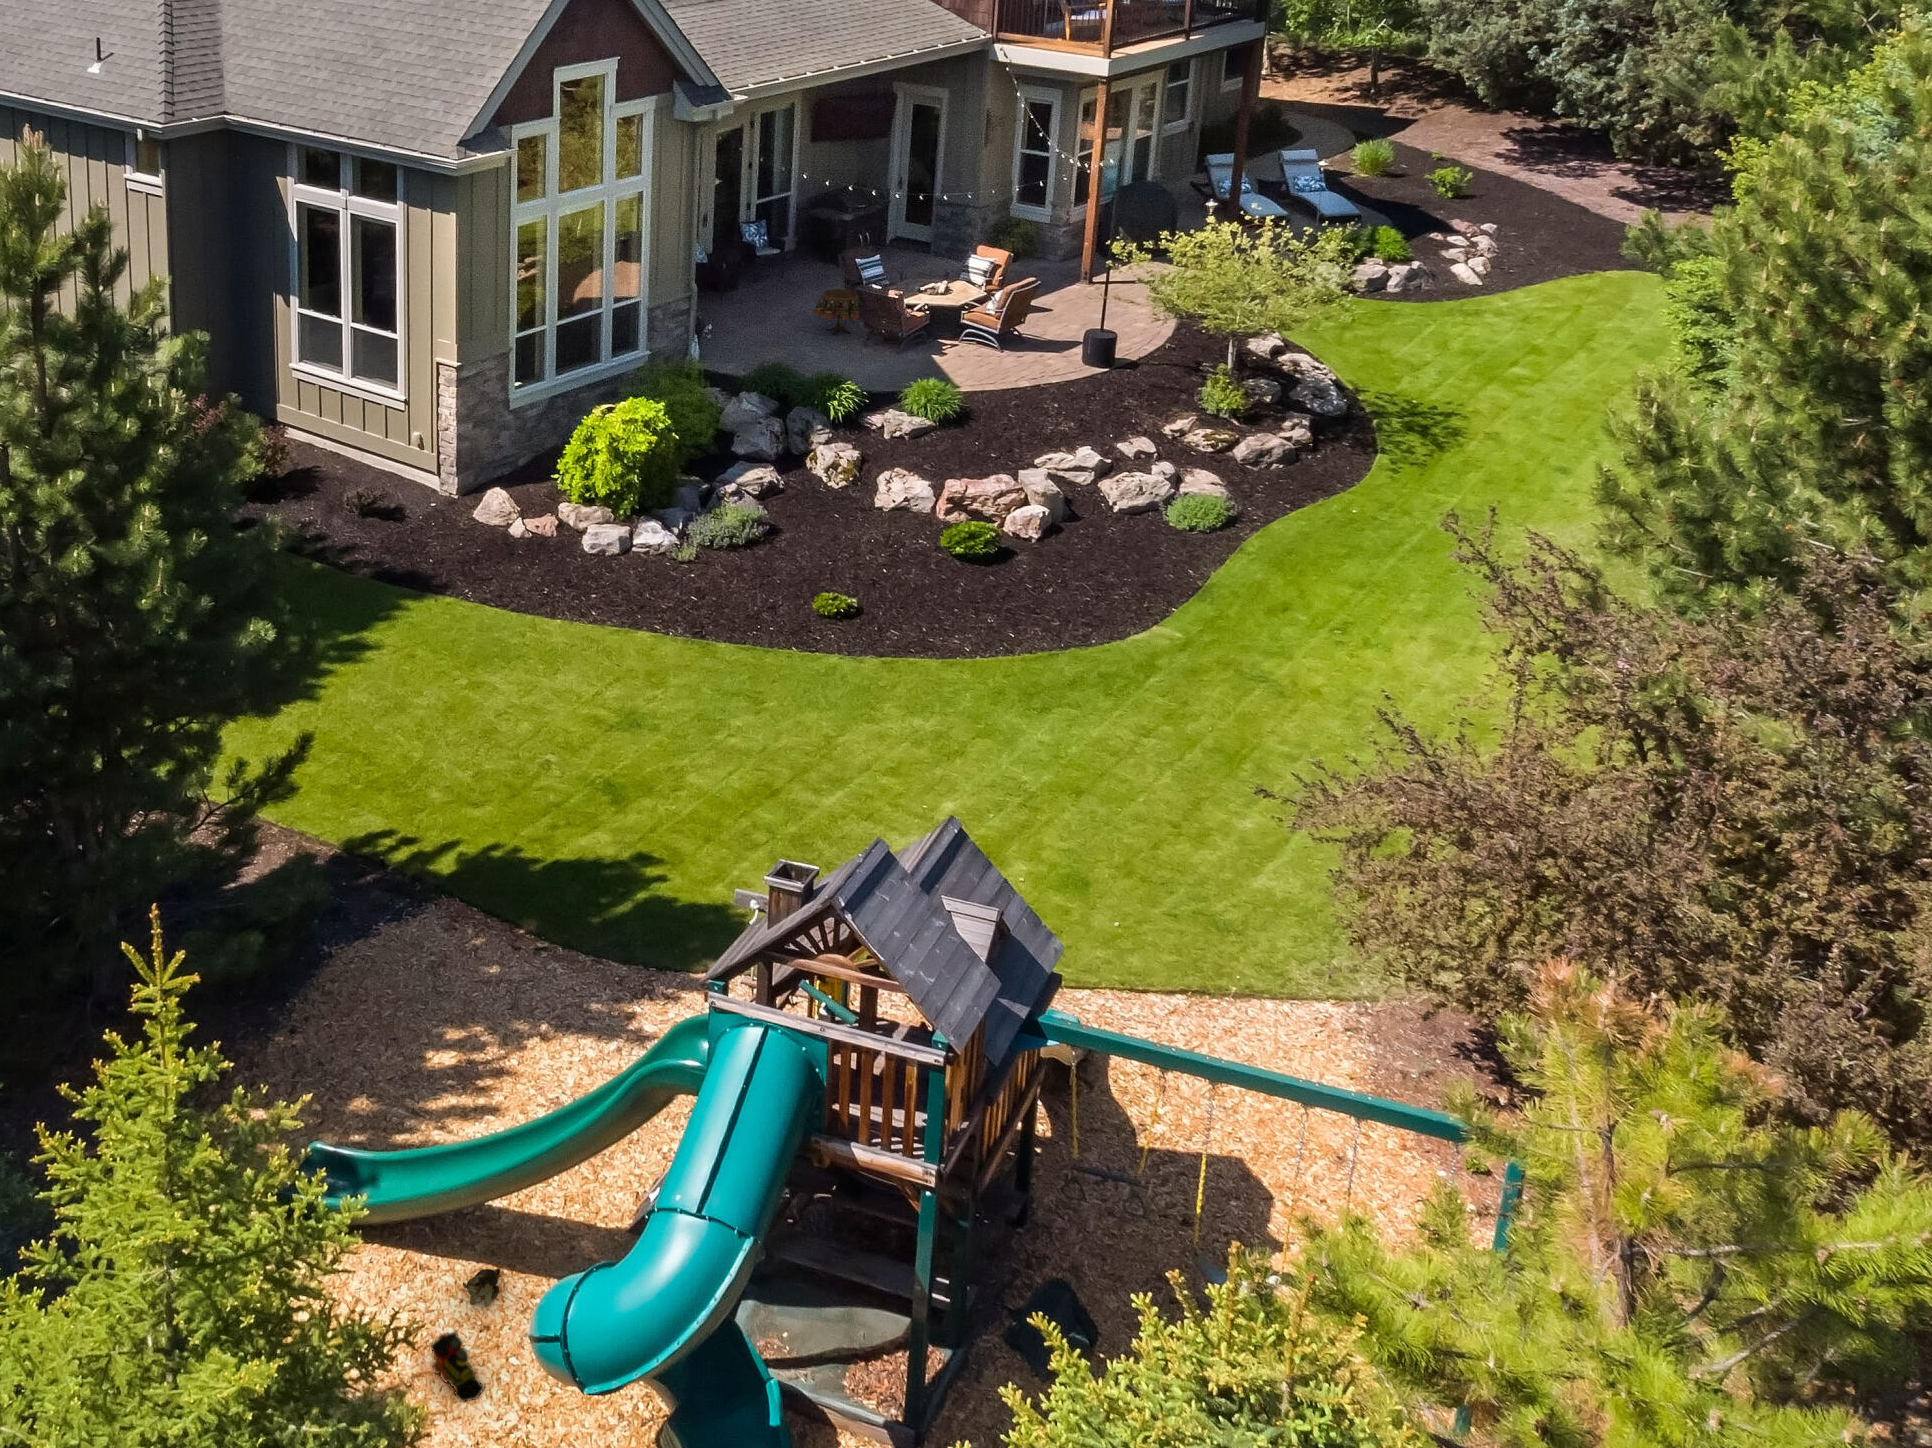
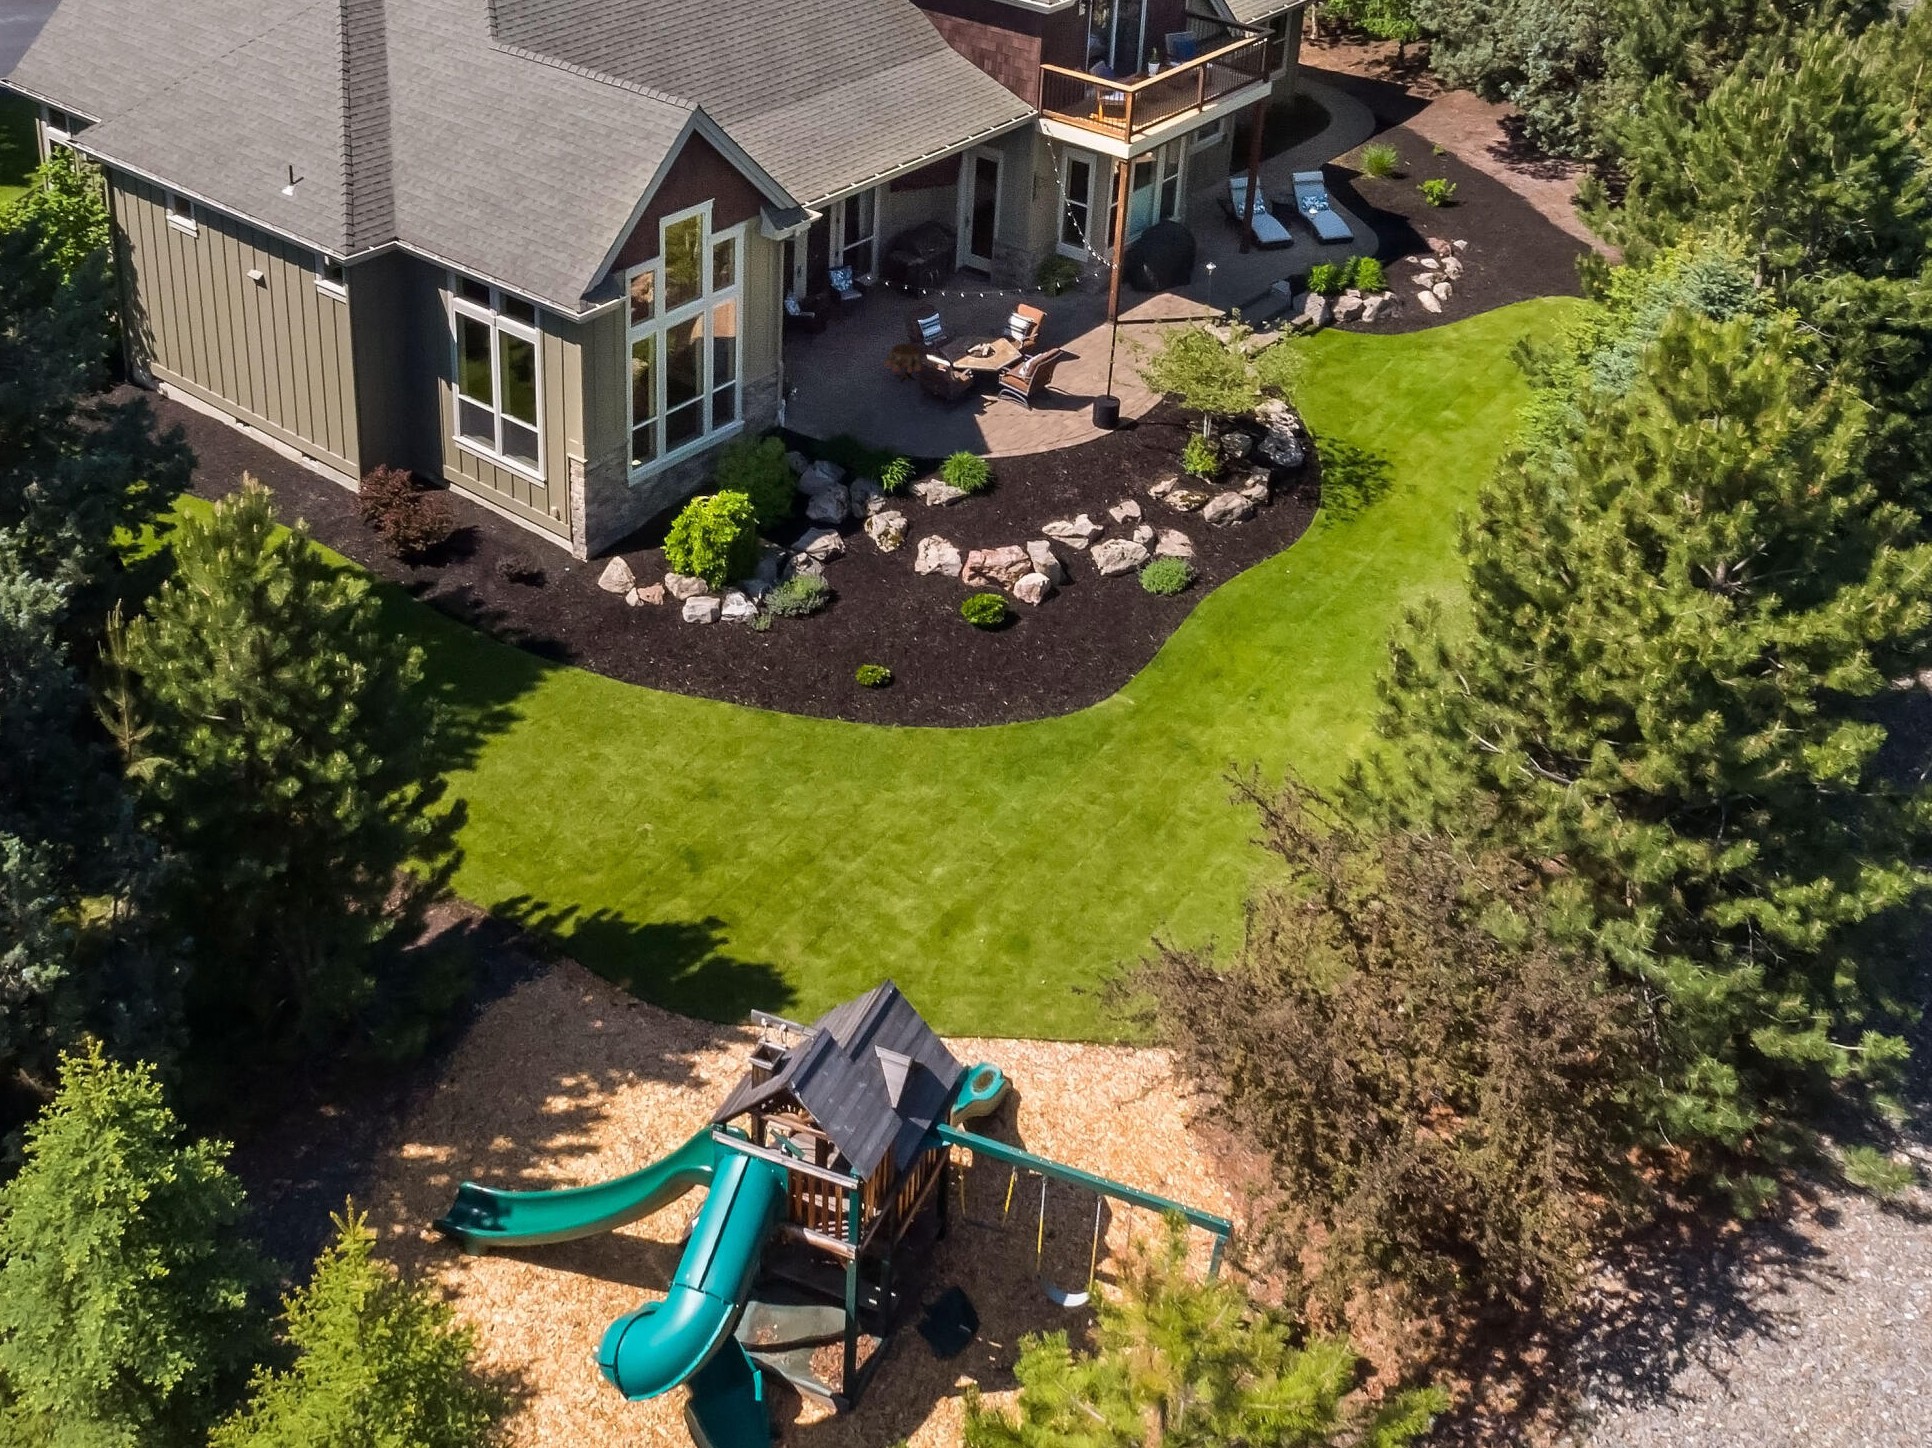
plush toy: present [463,1269,500,1307] -> none [562,1280,589,1311]
toy train: present [431,1331,484,1402] -> none [538,1335,574,1385]

